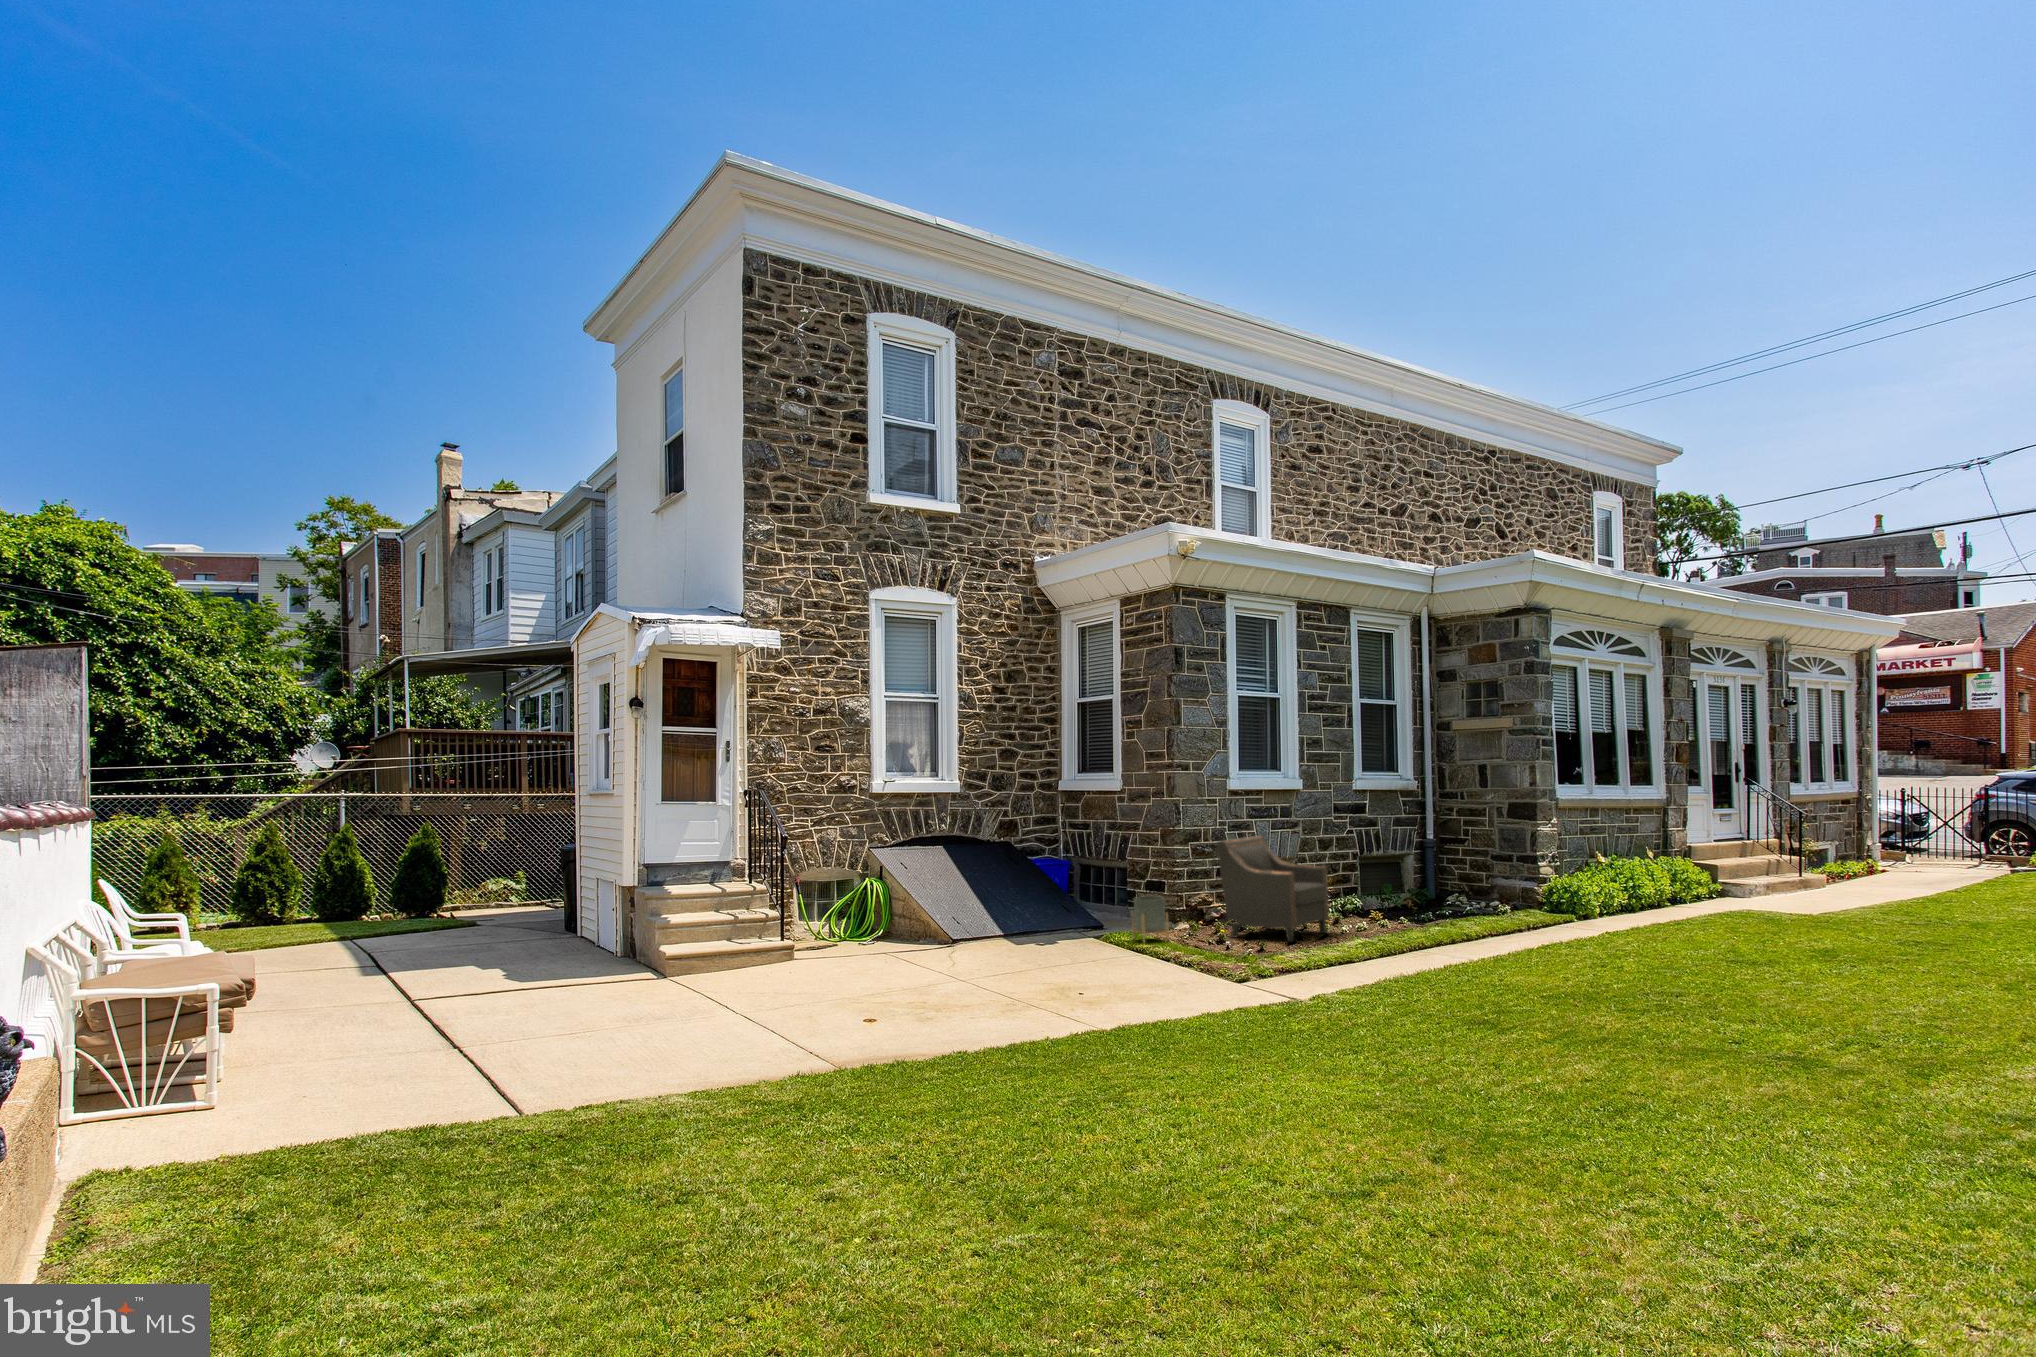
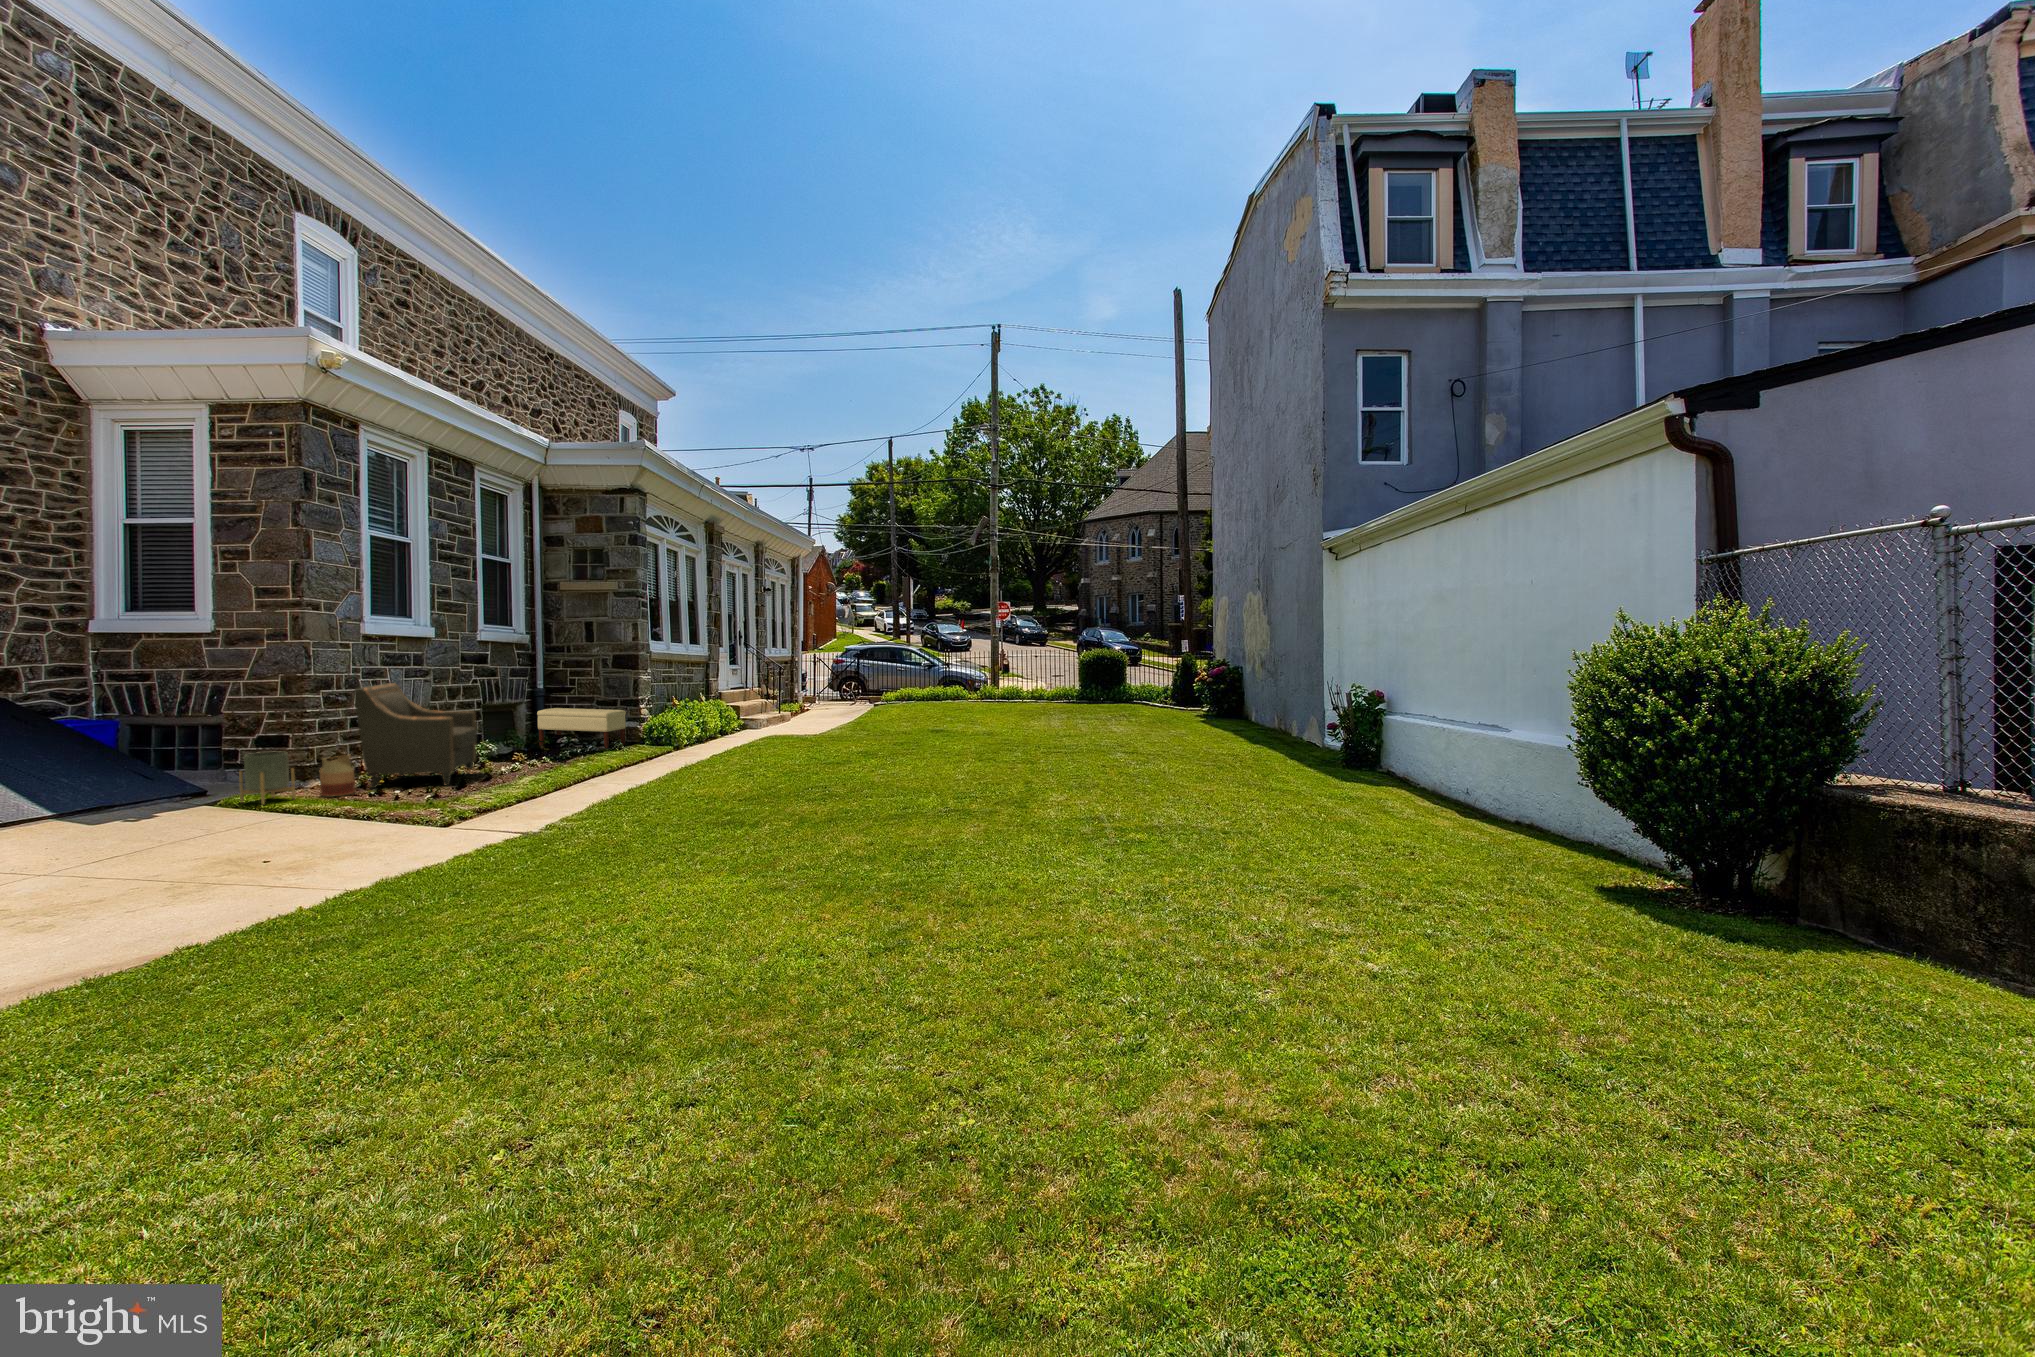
bench: none [1427,866,1520,917] -> present [537,708,626,748]
basket: none [1188,904,1215,942] -> present [320,755,355,796]

